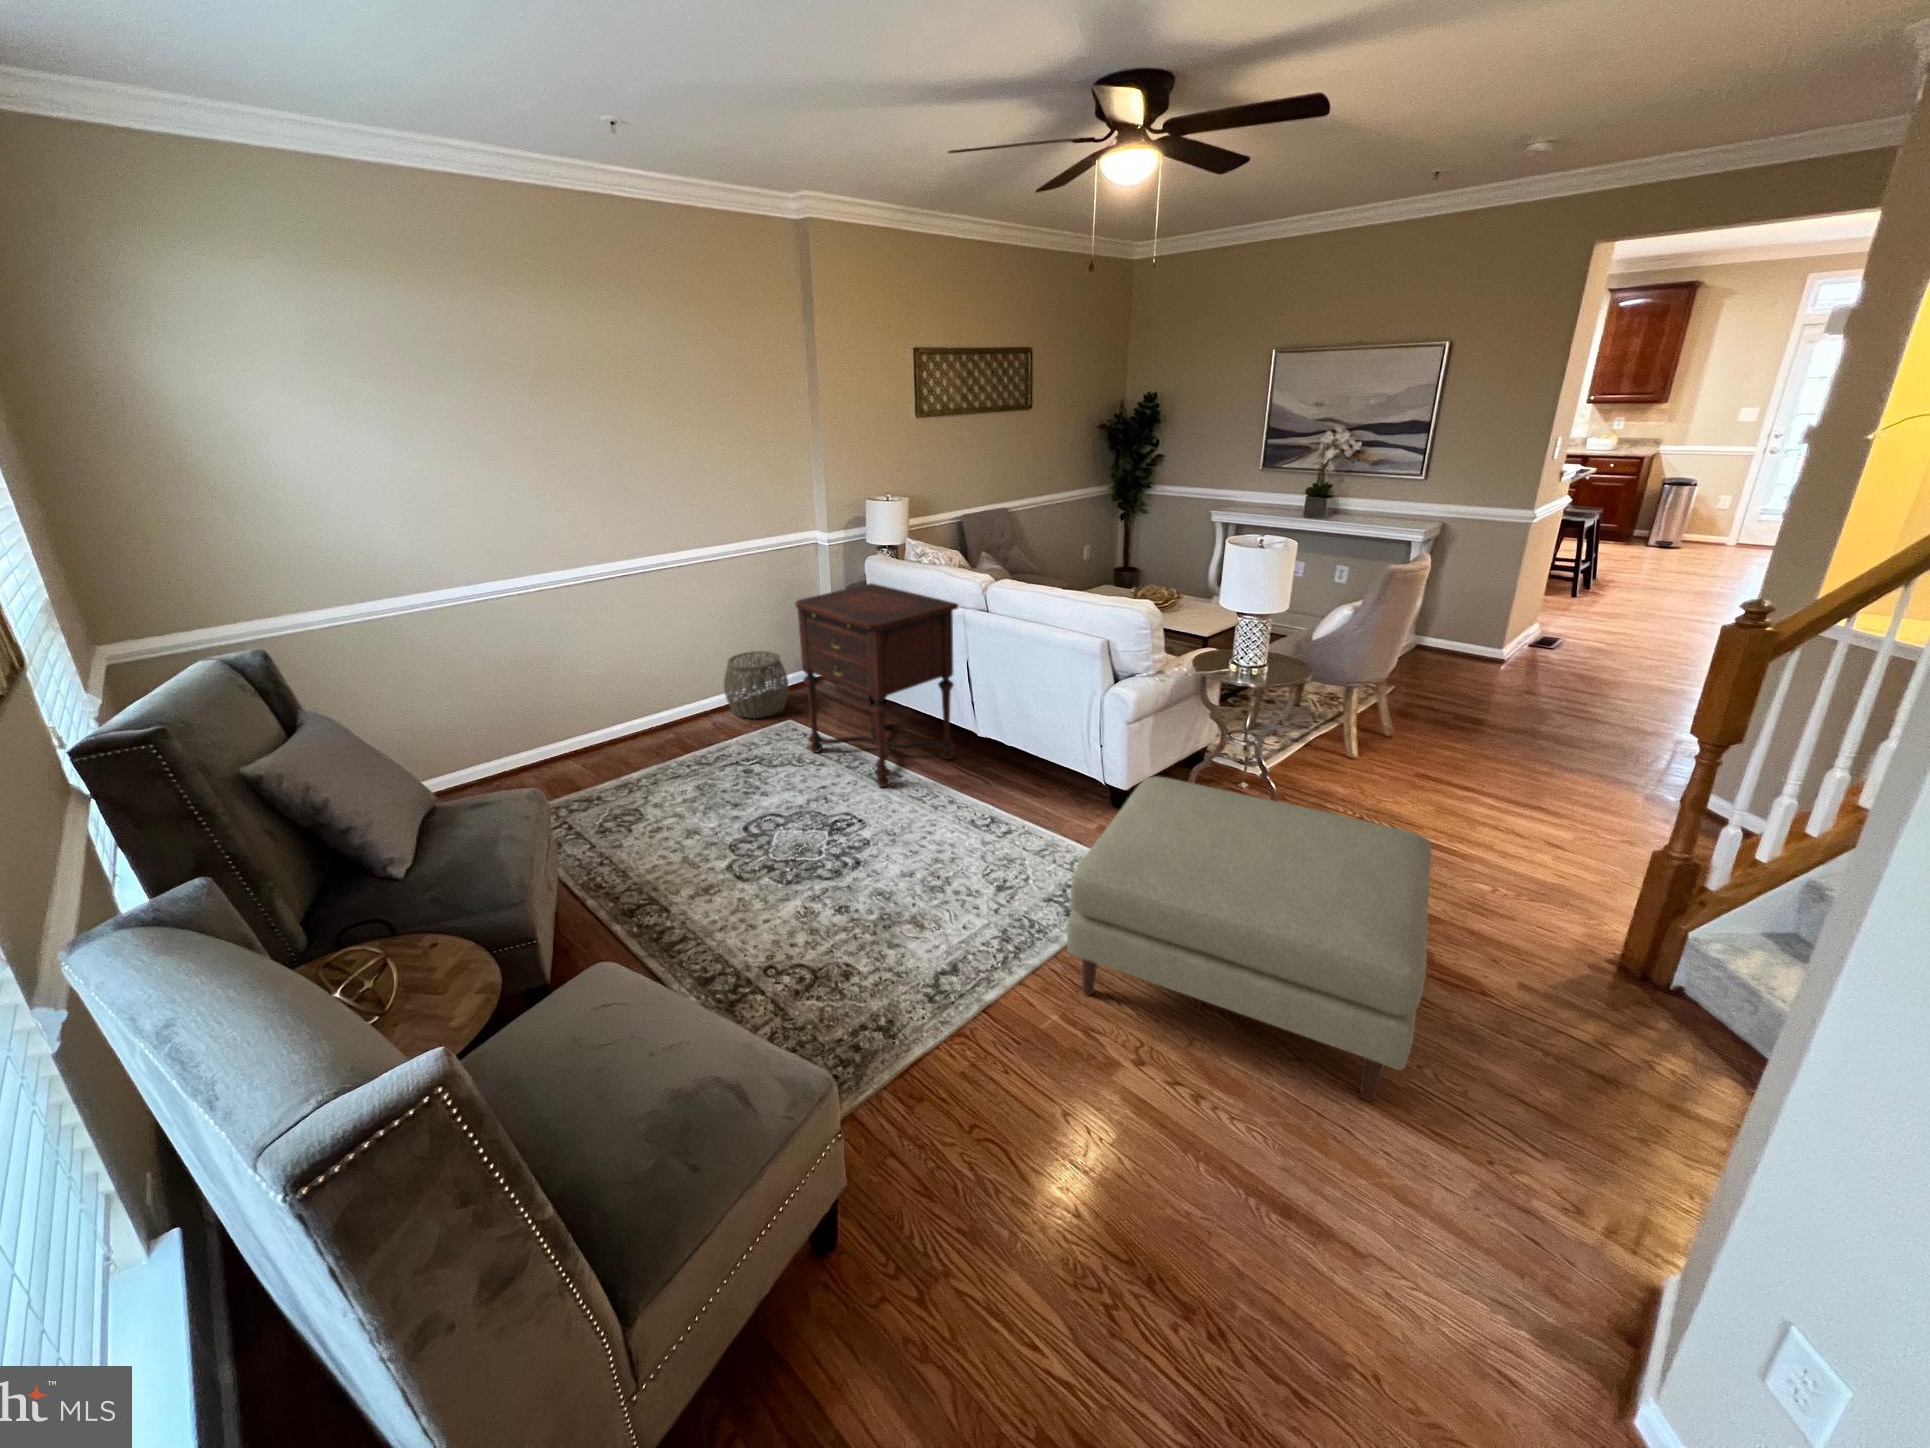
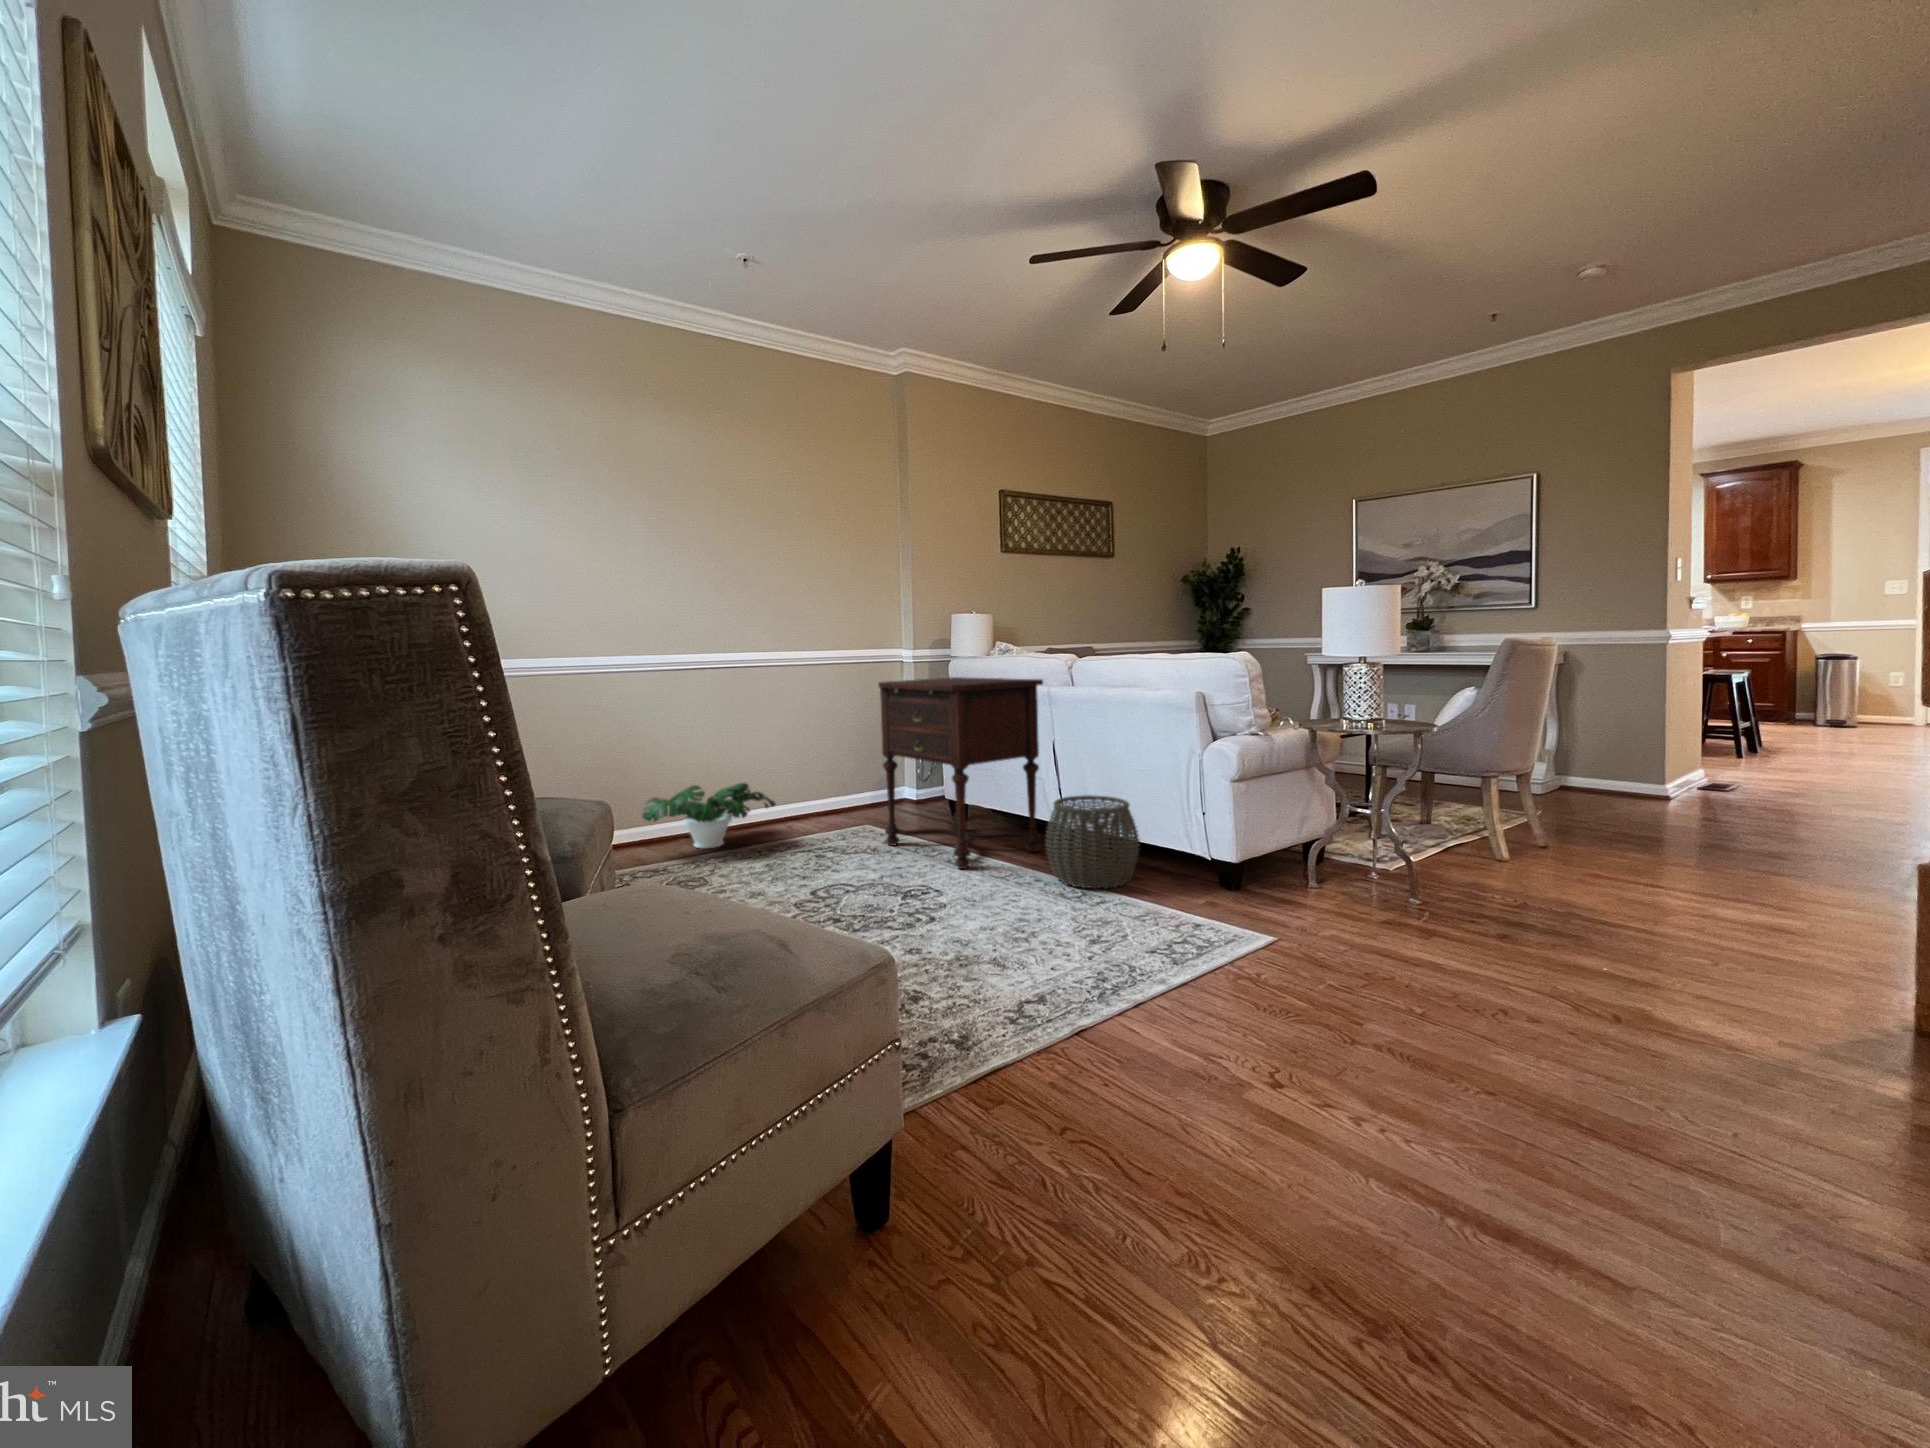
woven basket: present [724,651,788,718] -> present [1046,795,1139,889]
potted plant: none [568,692,701,763] -> present [643,783,775,849]
ottoman: present [1067,776,1431,1101] -> none [1174,801,1638,1132]

